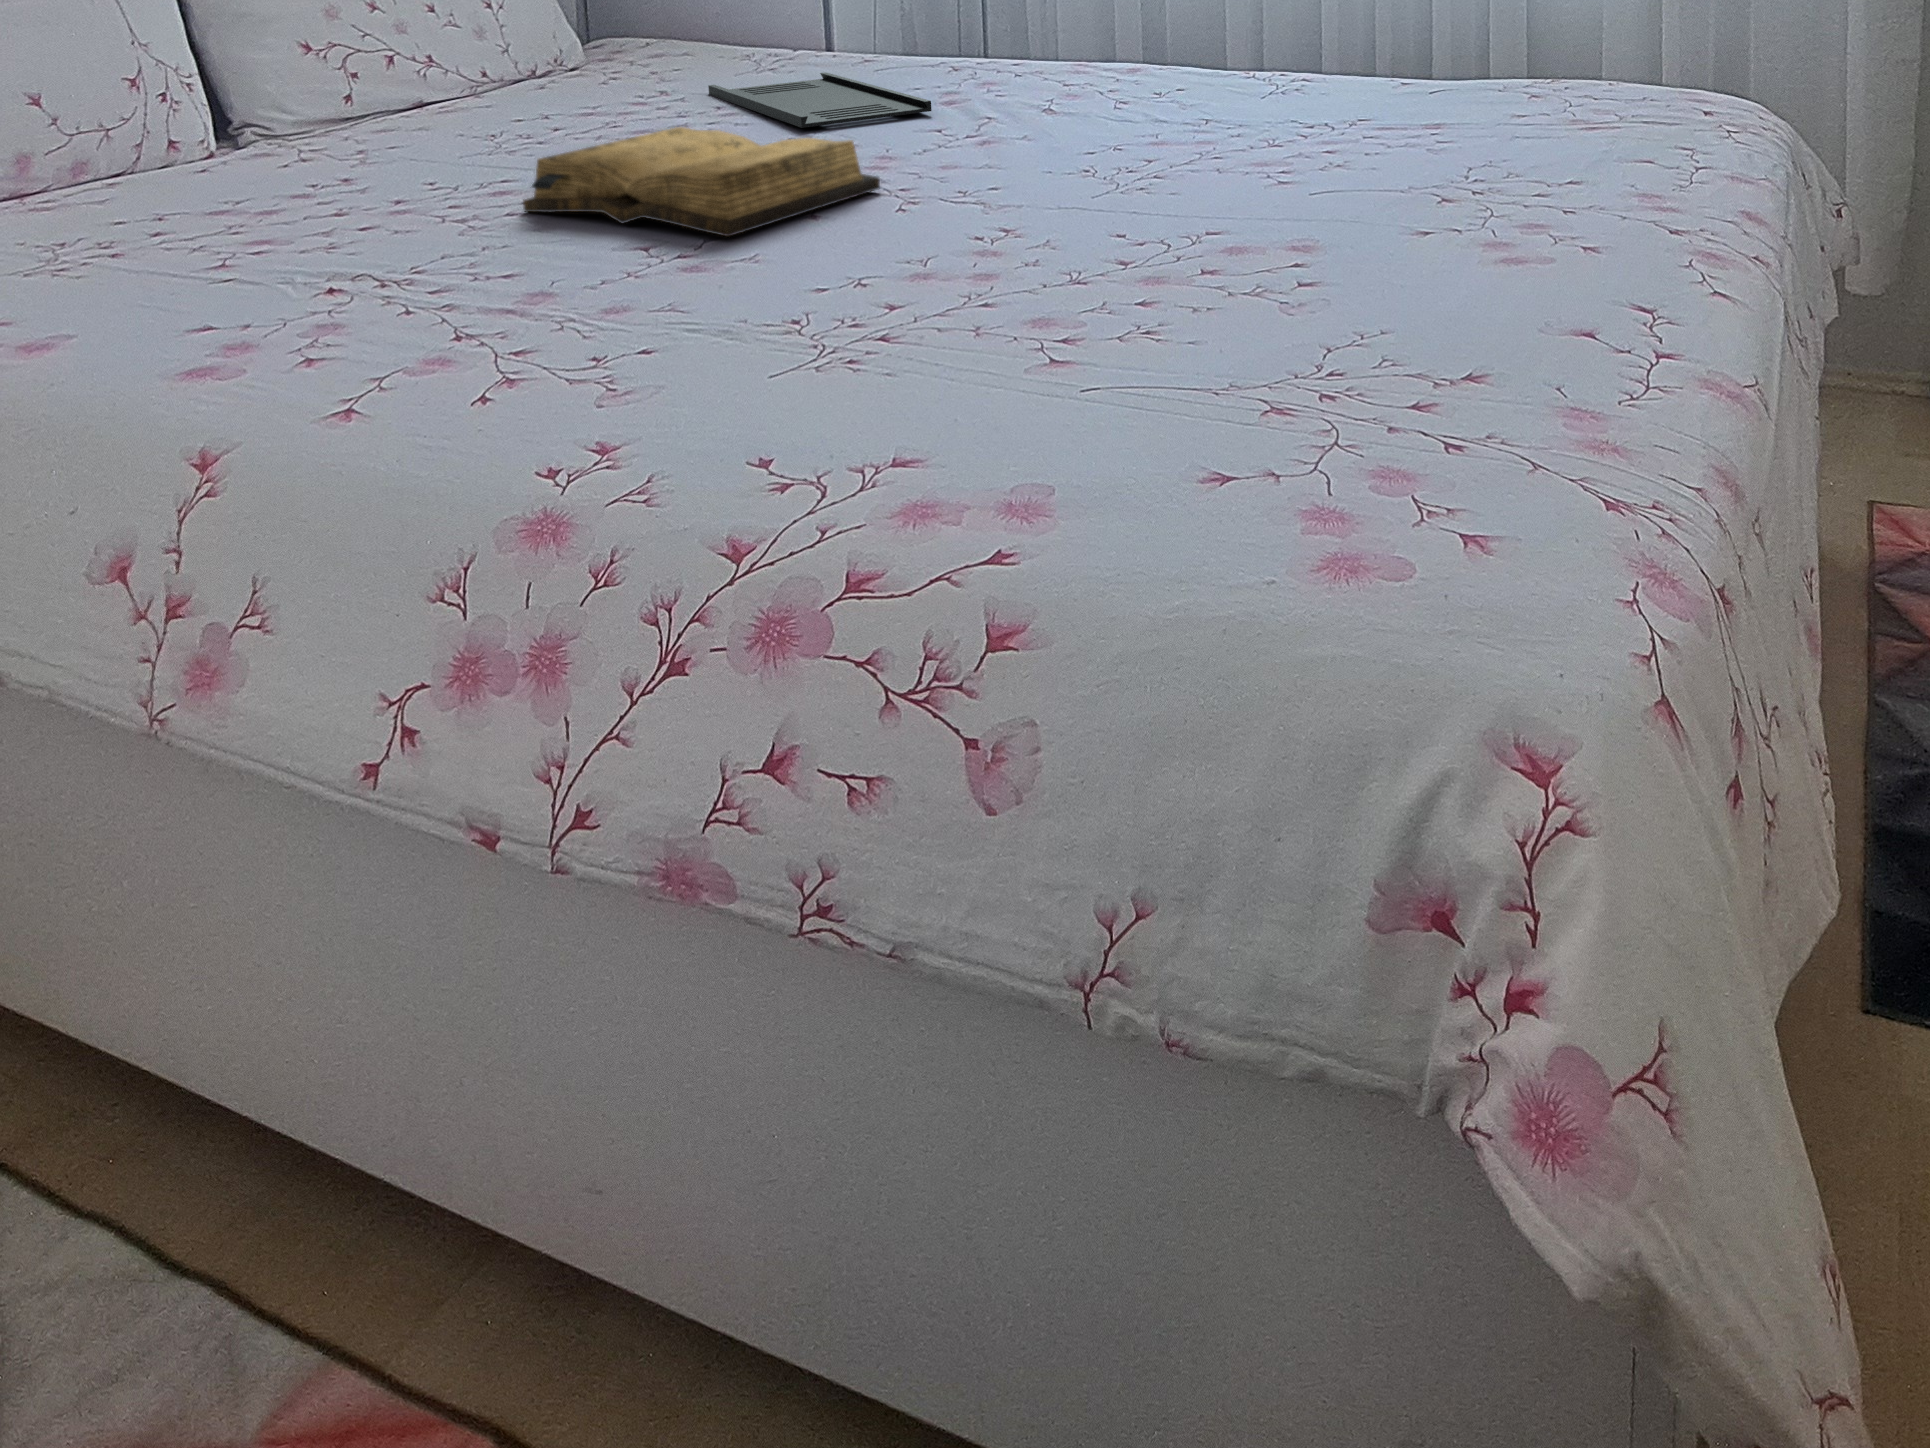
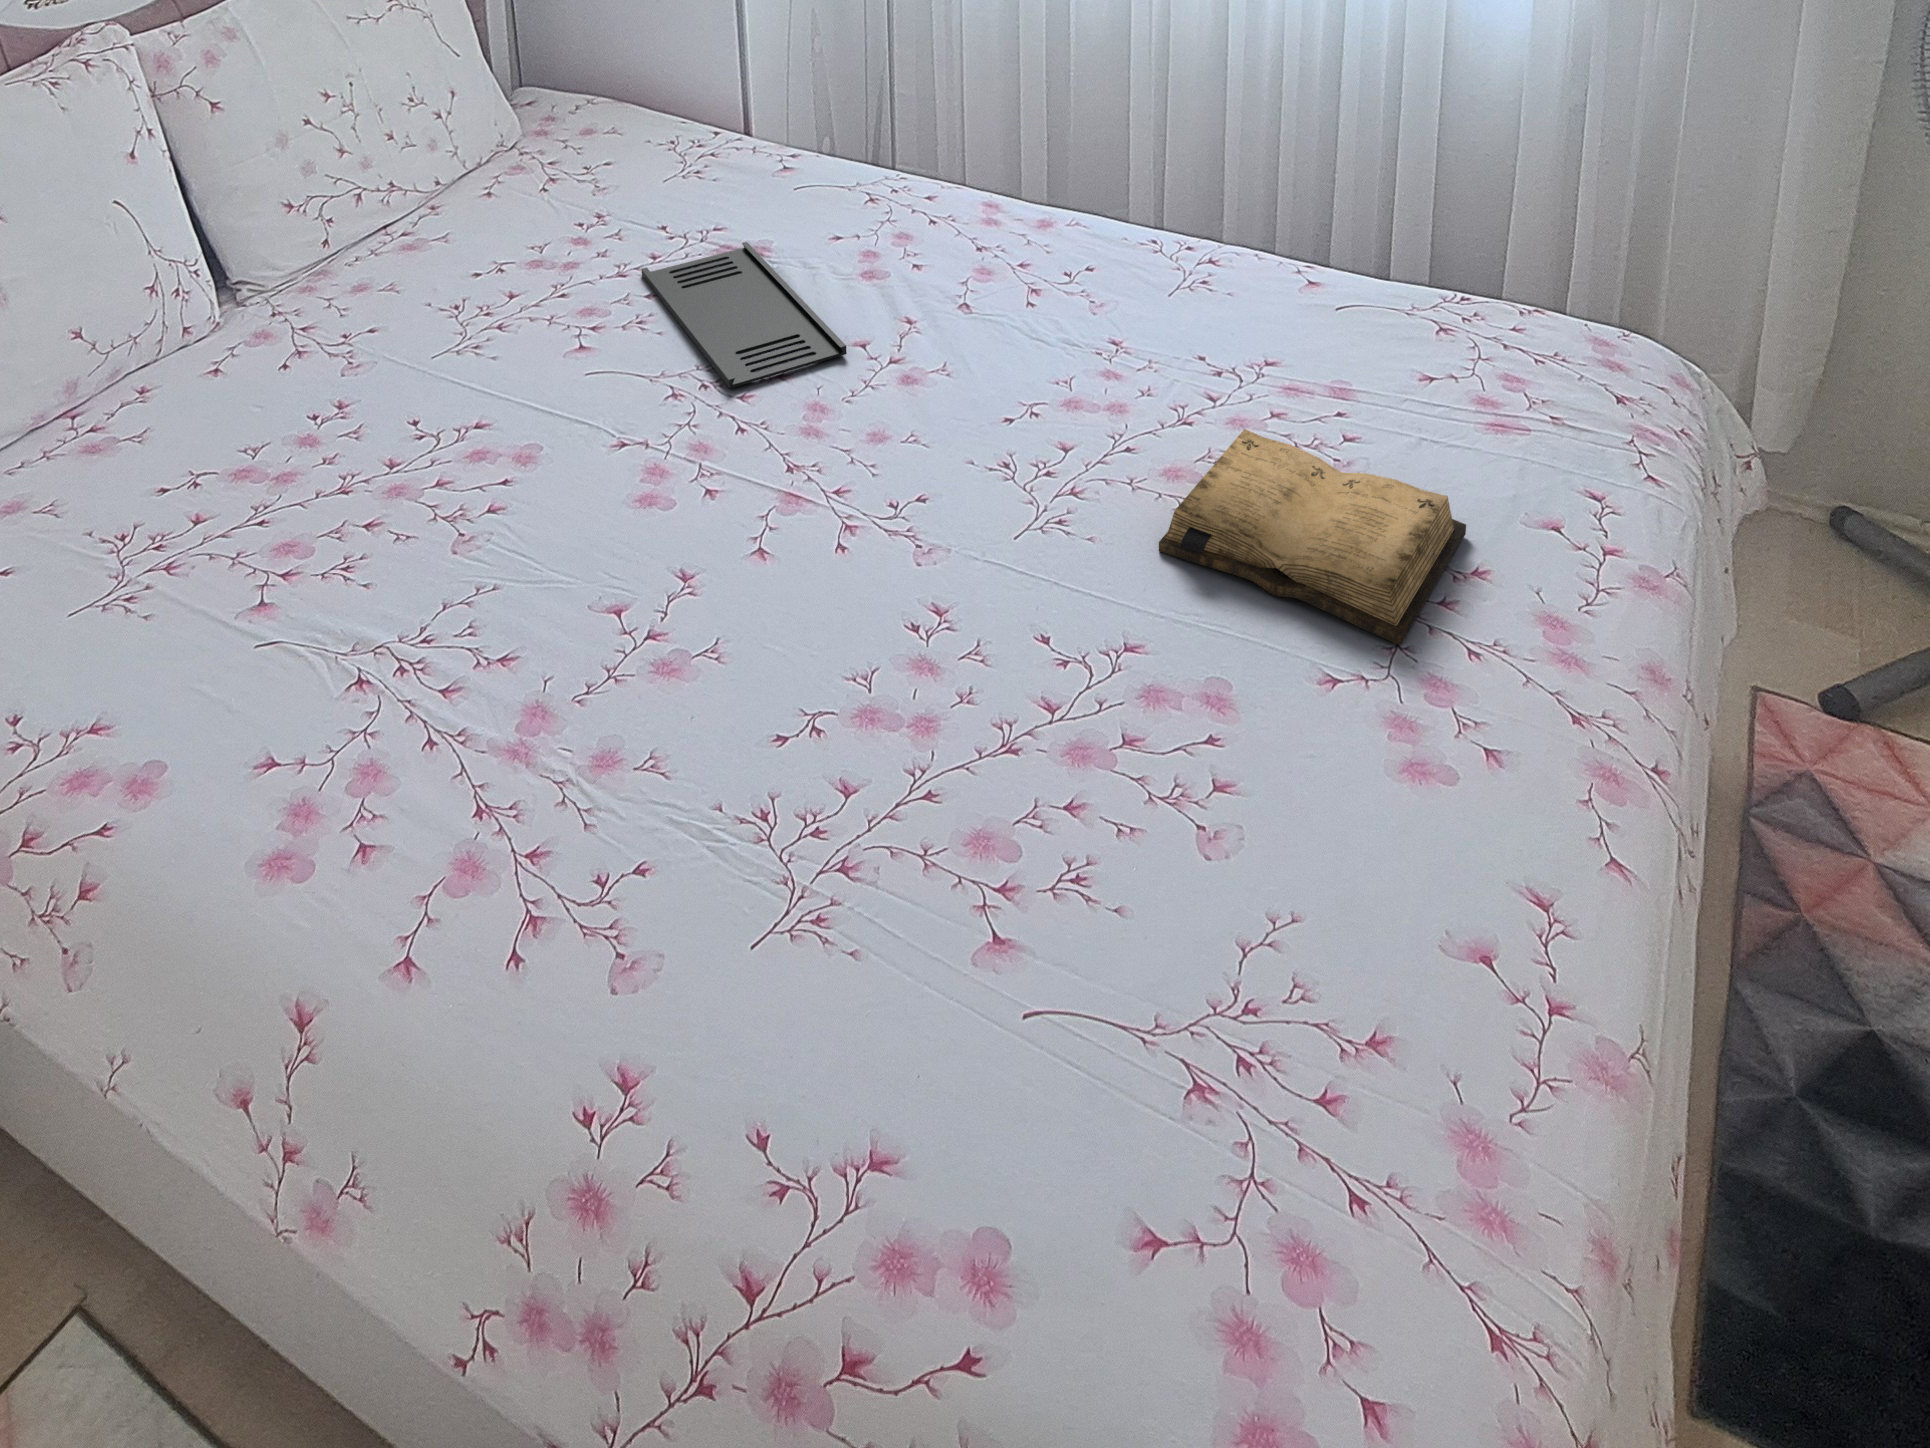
diary: present [523,127,880,237] -> present [1159,429,1466,645]

